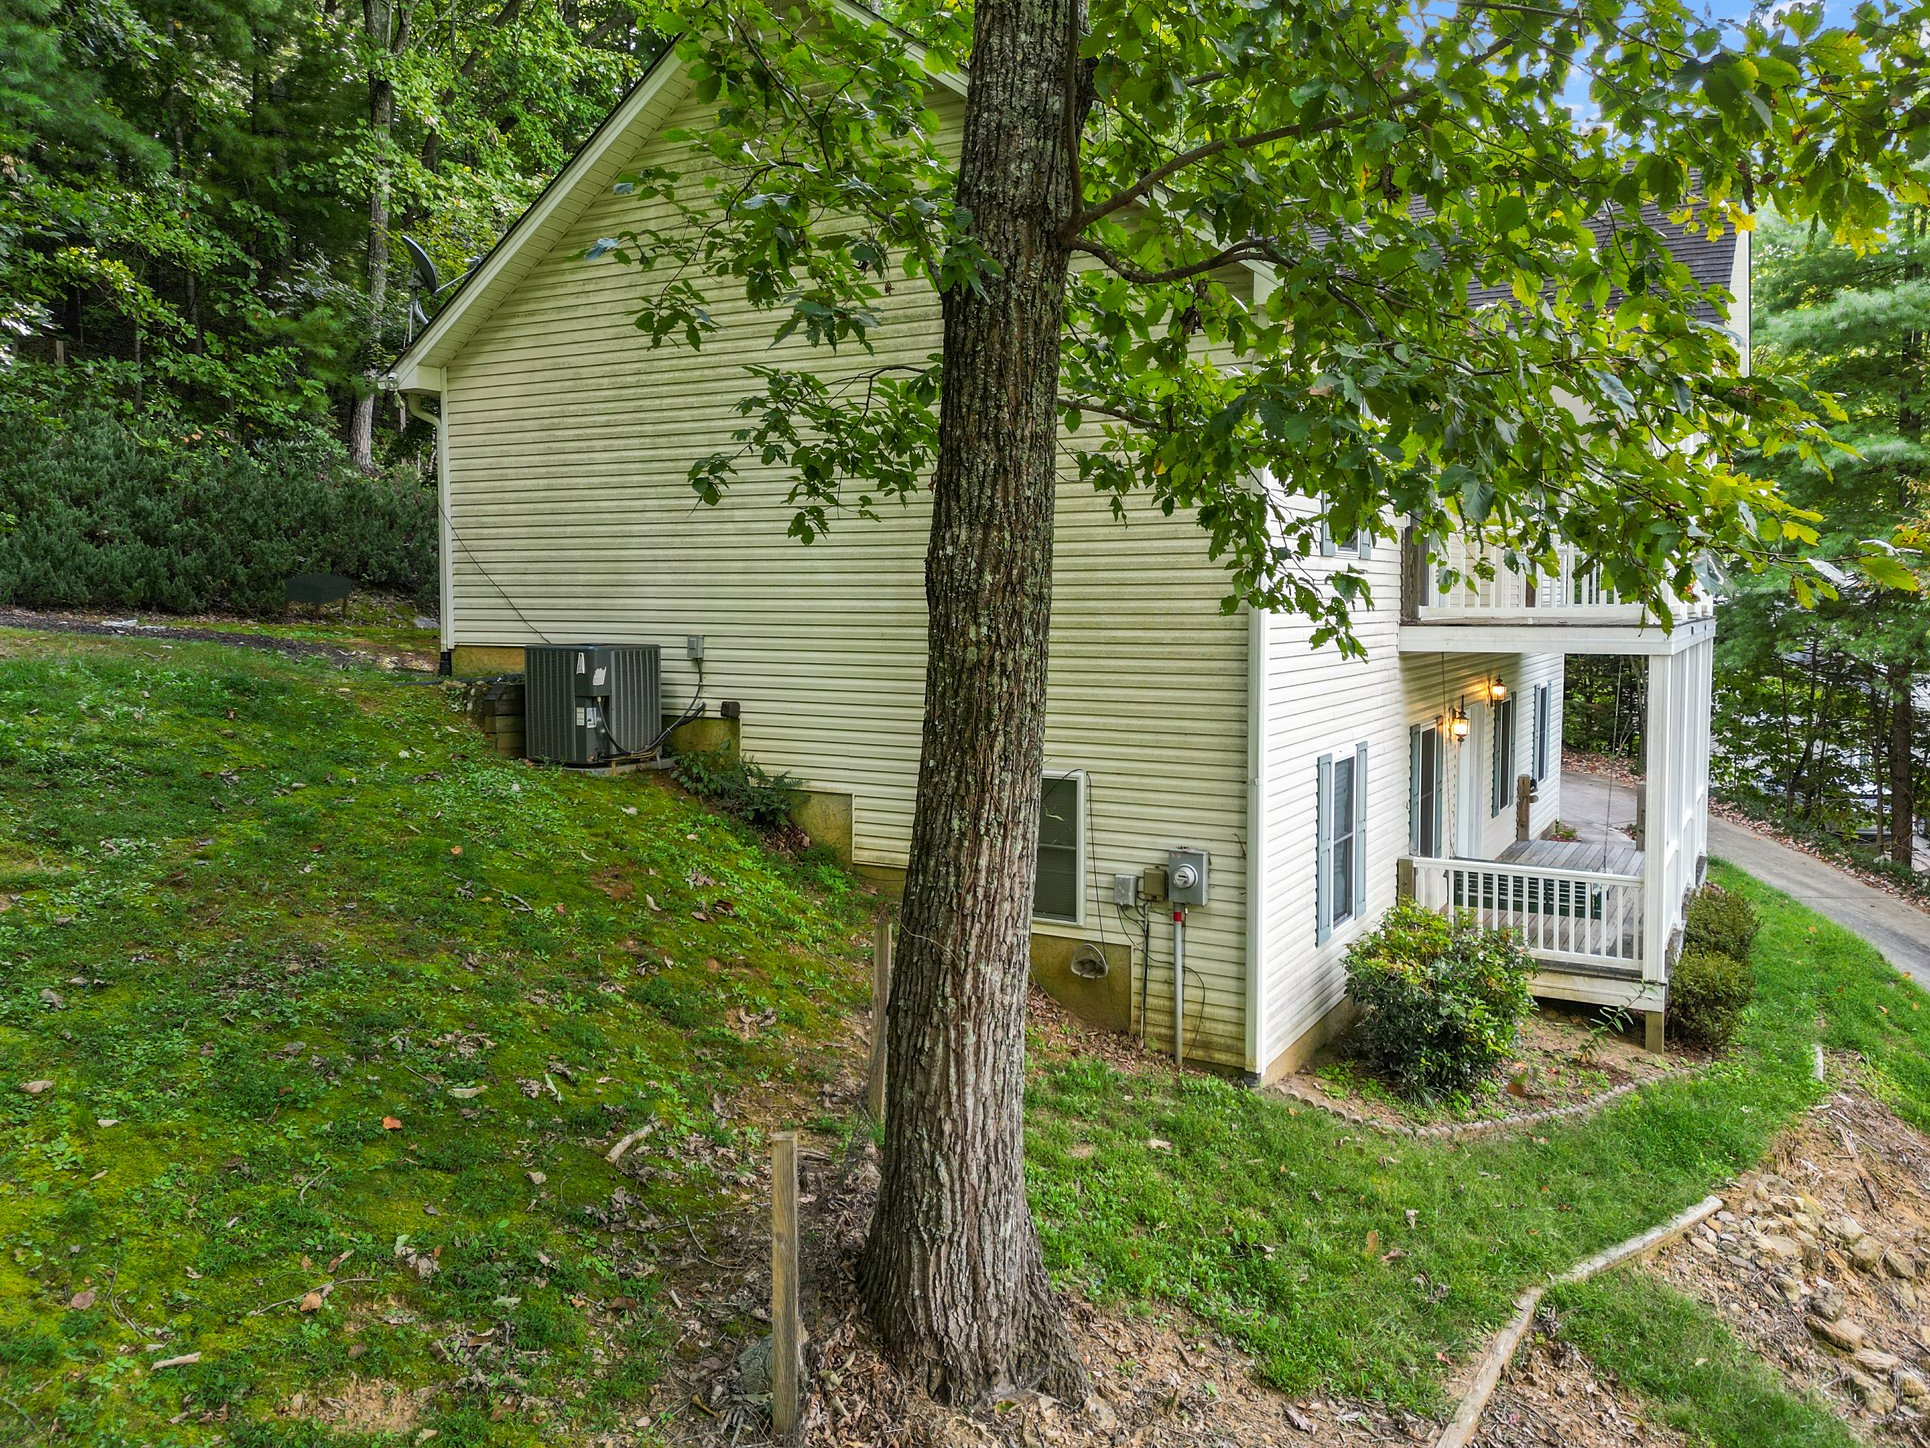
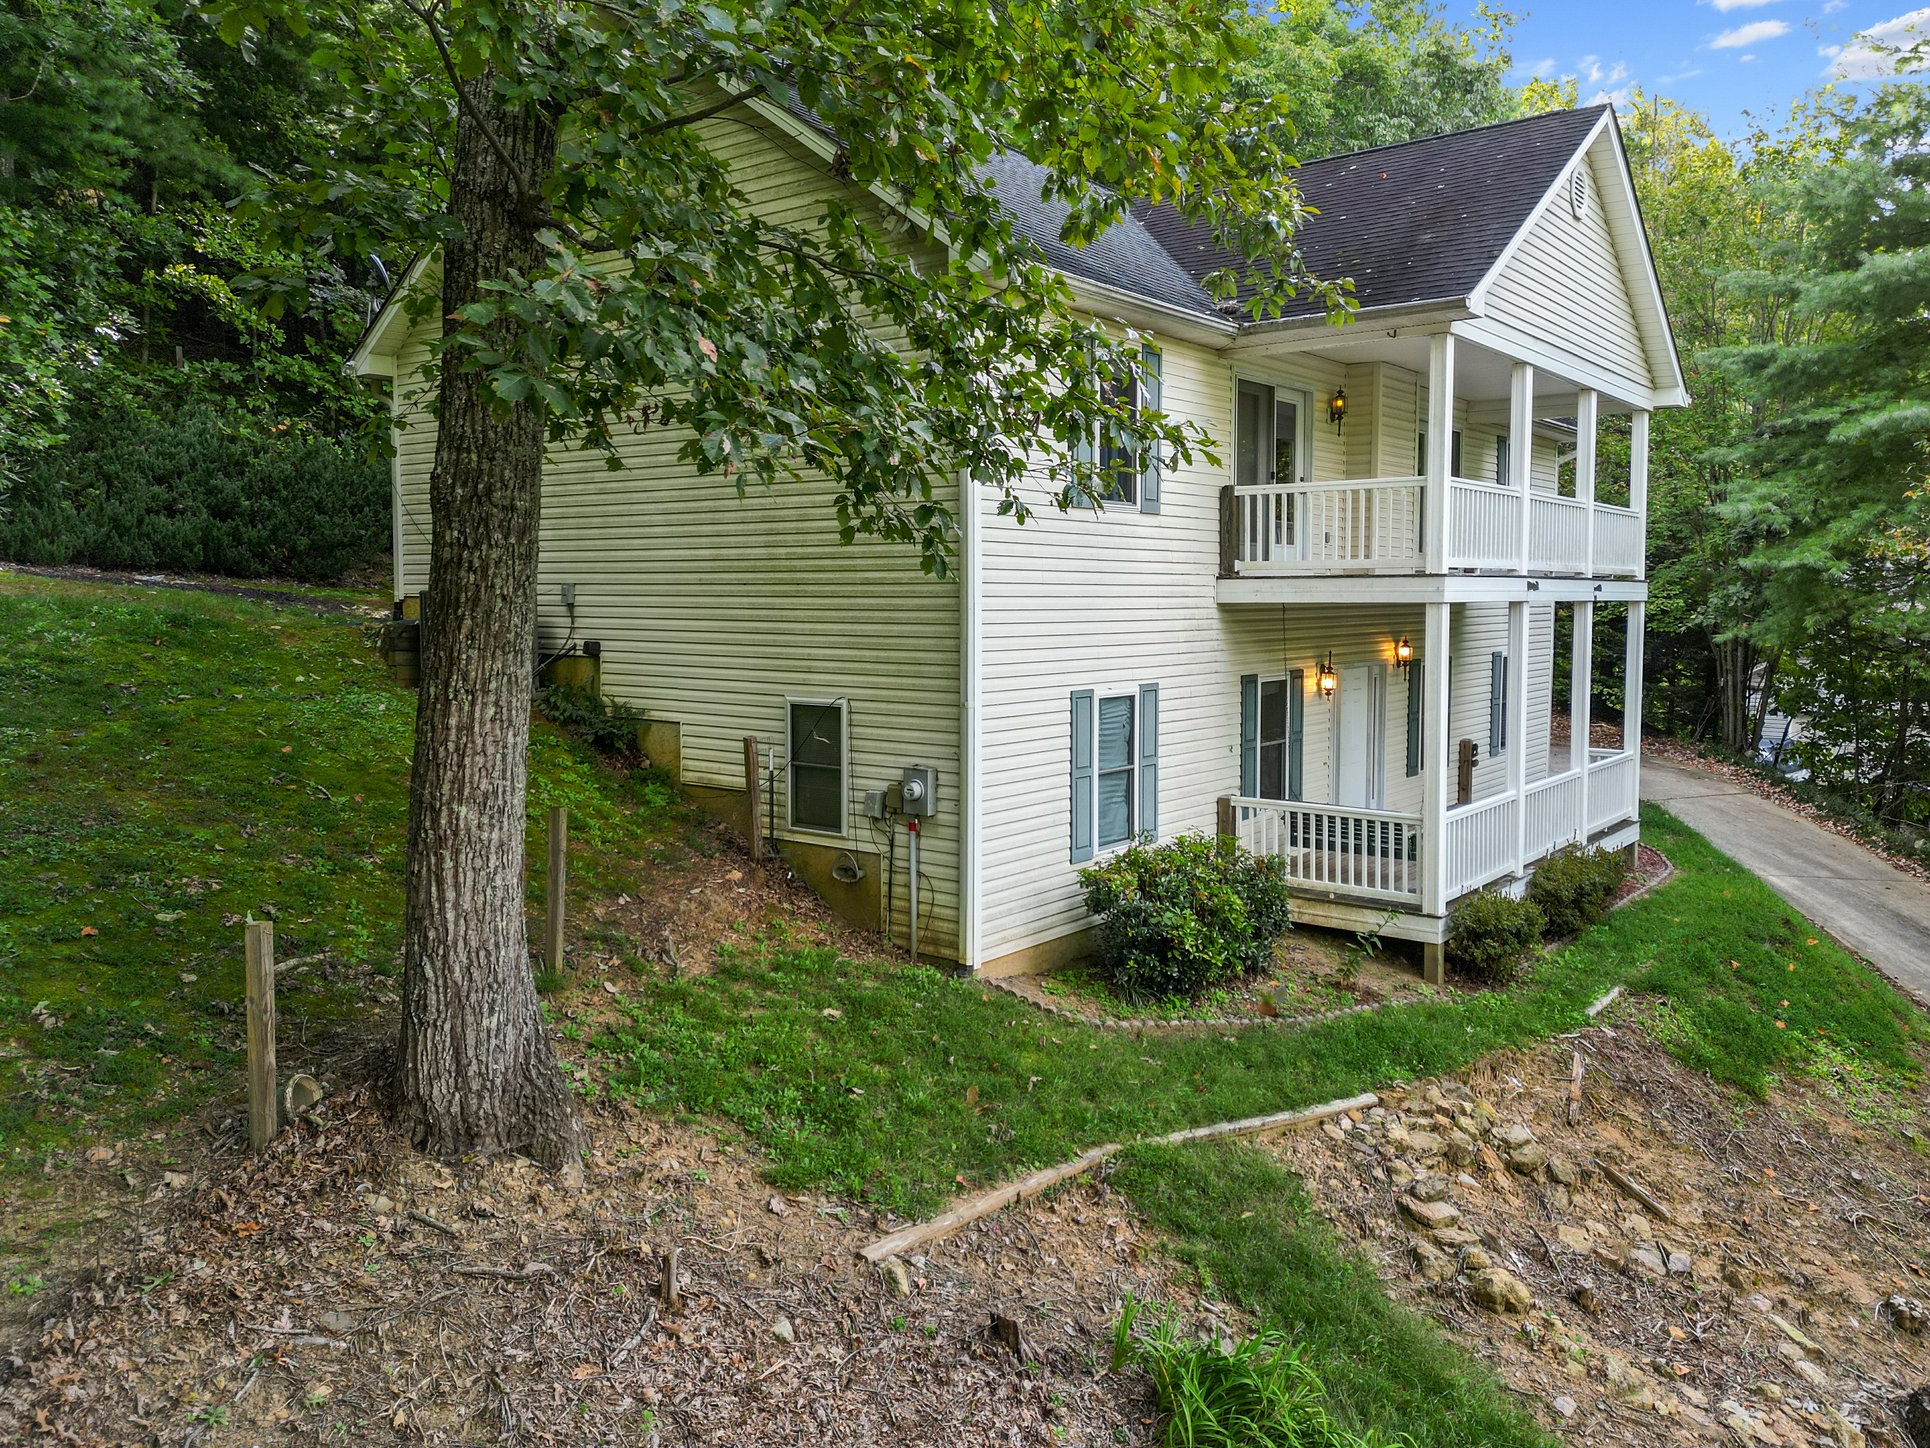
bench: present [282,573,353,620] -> none [269,541,340,587]

